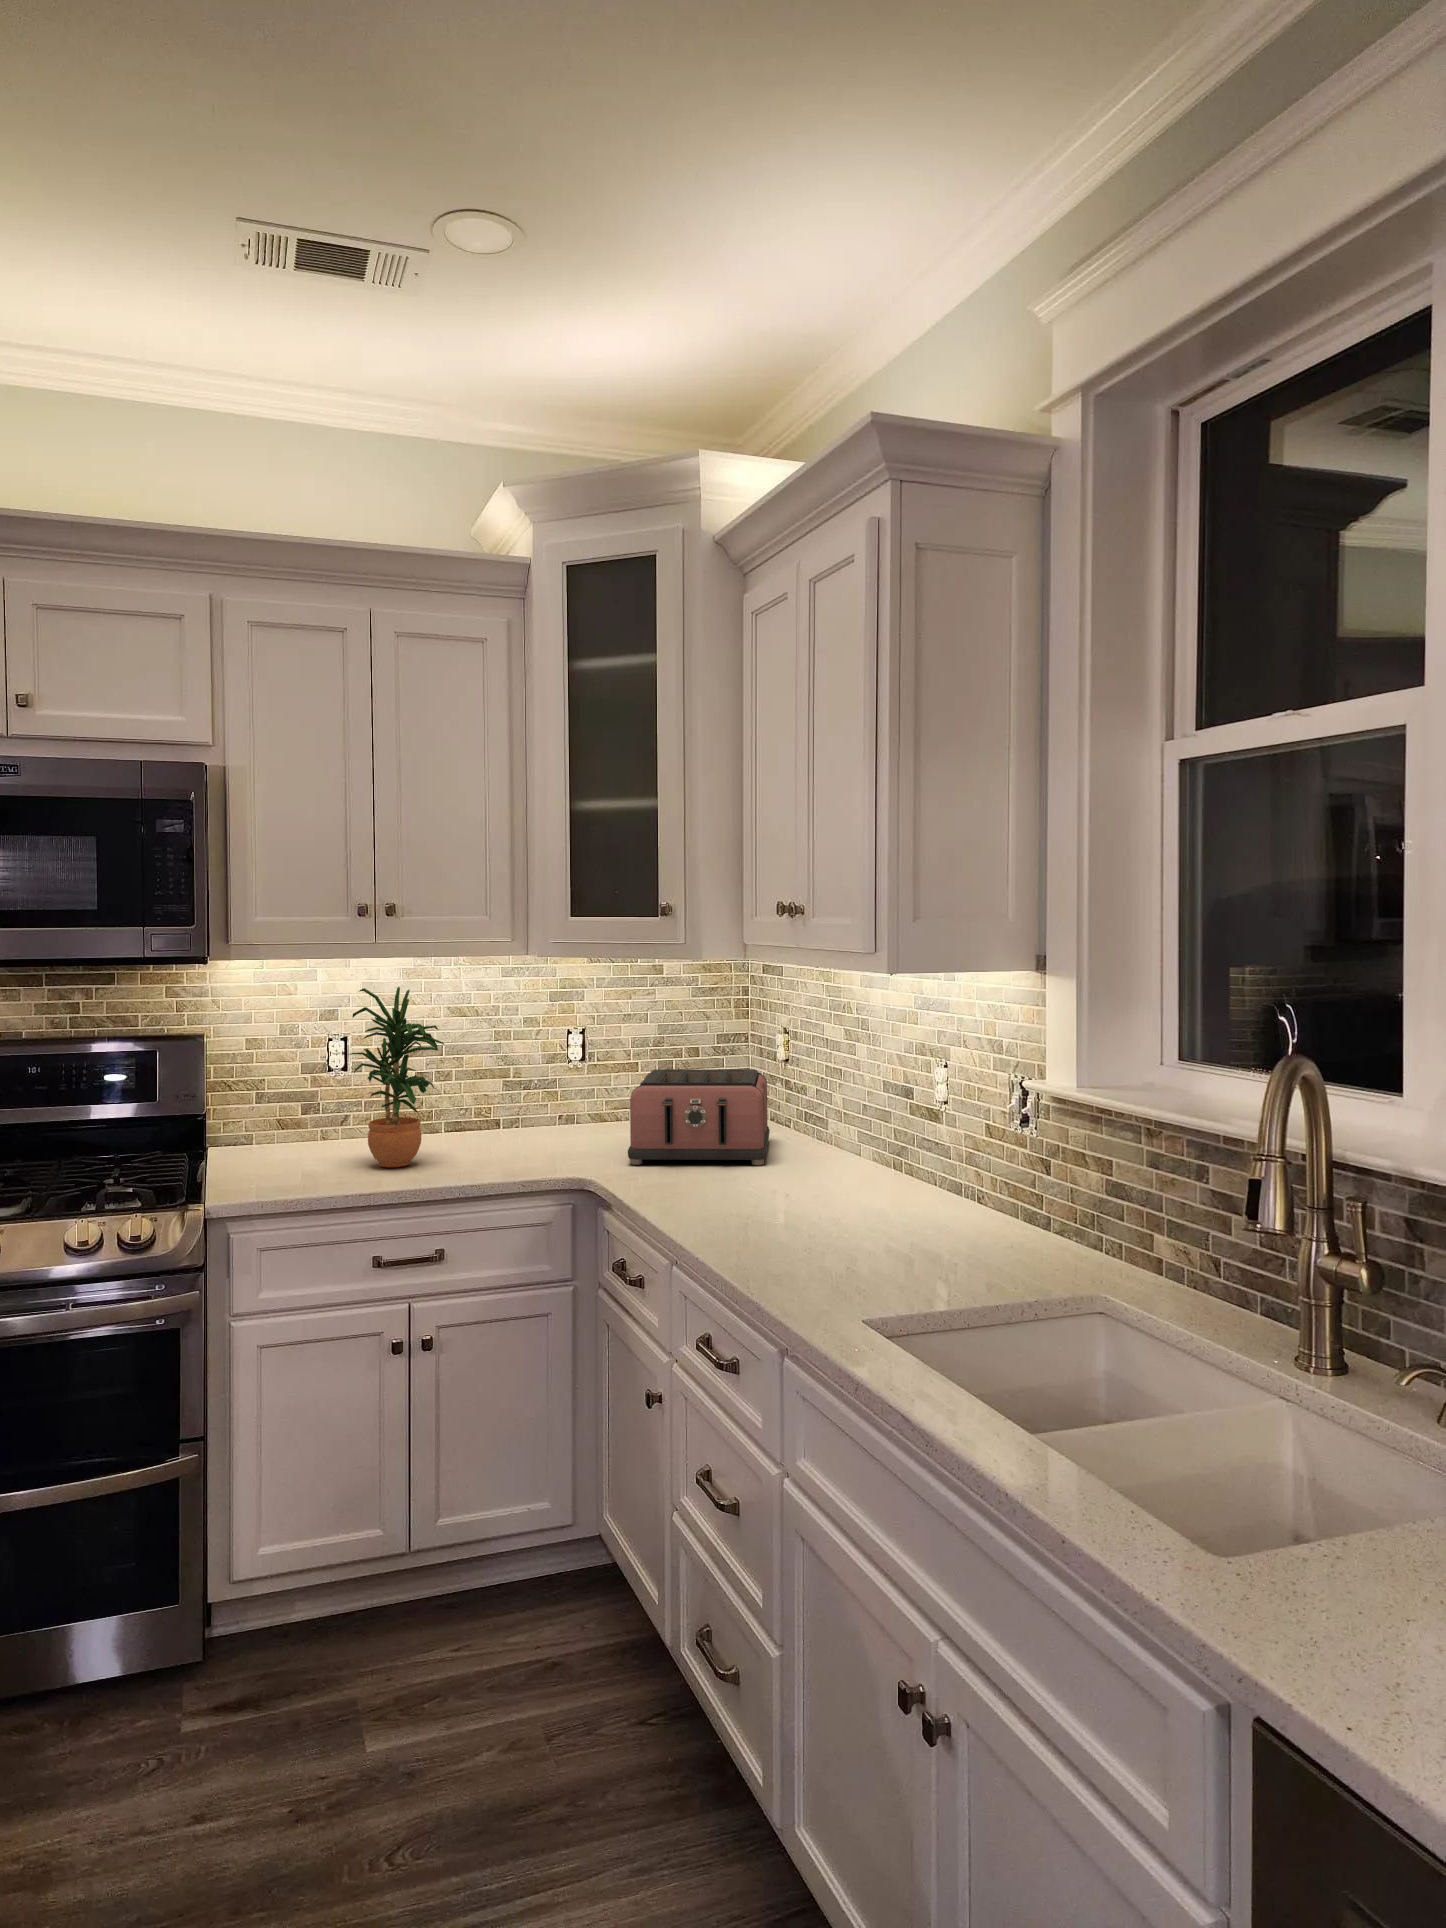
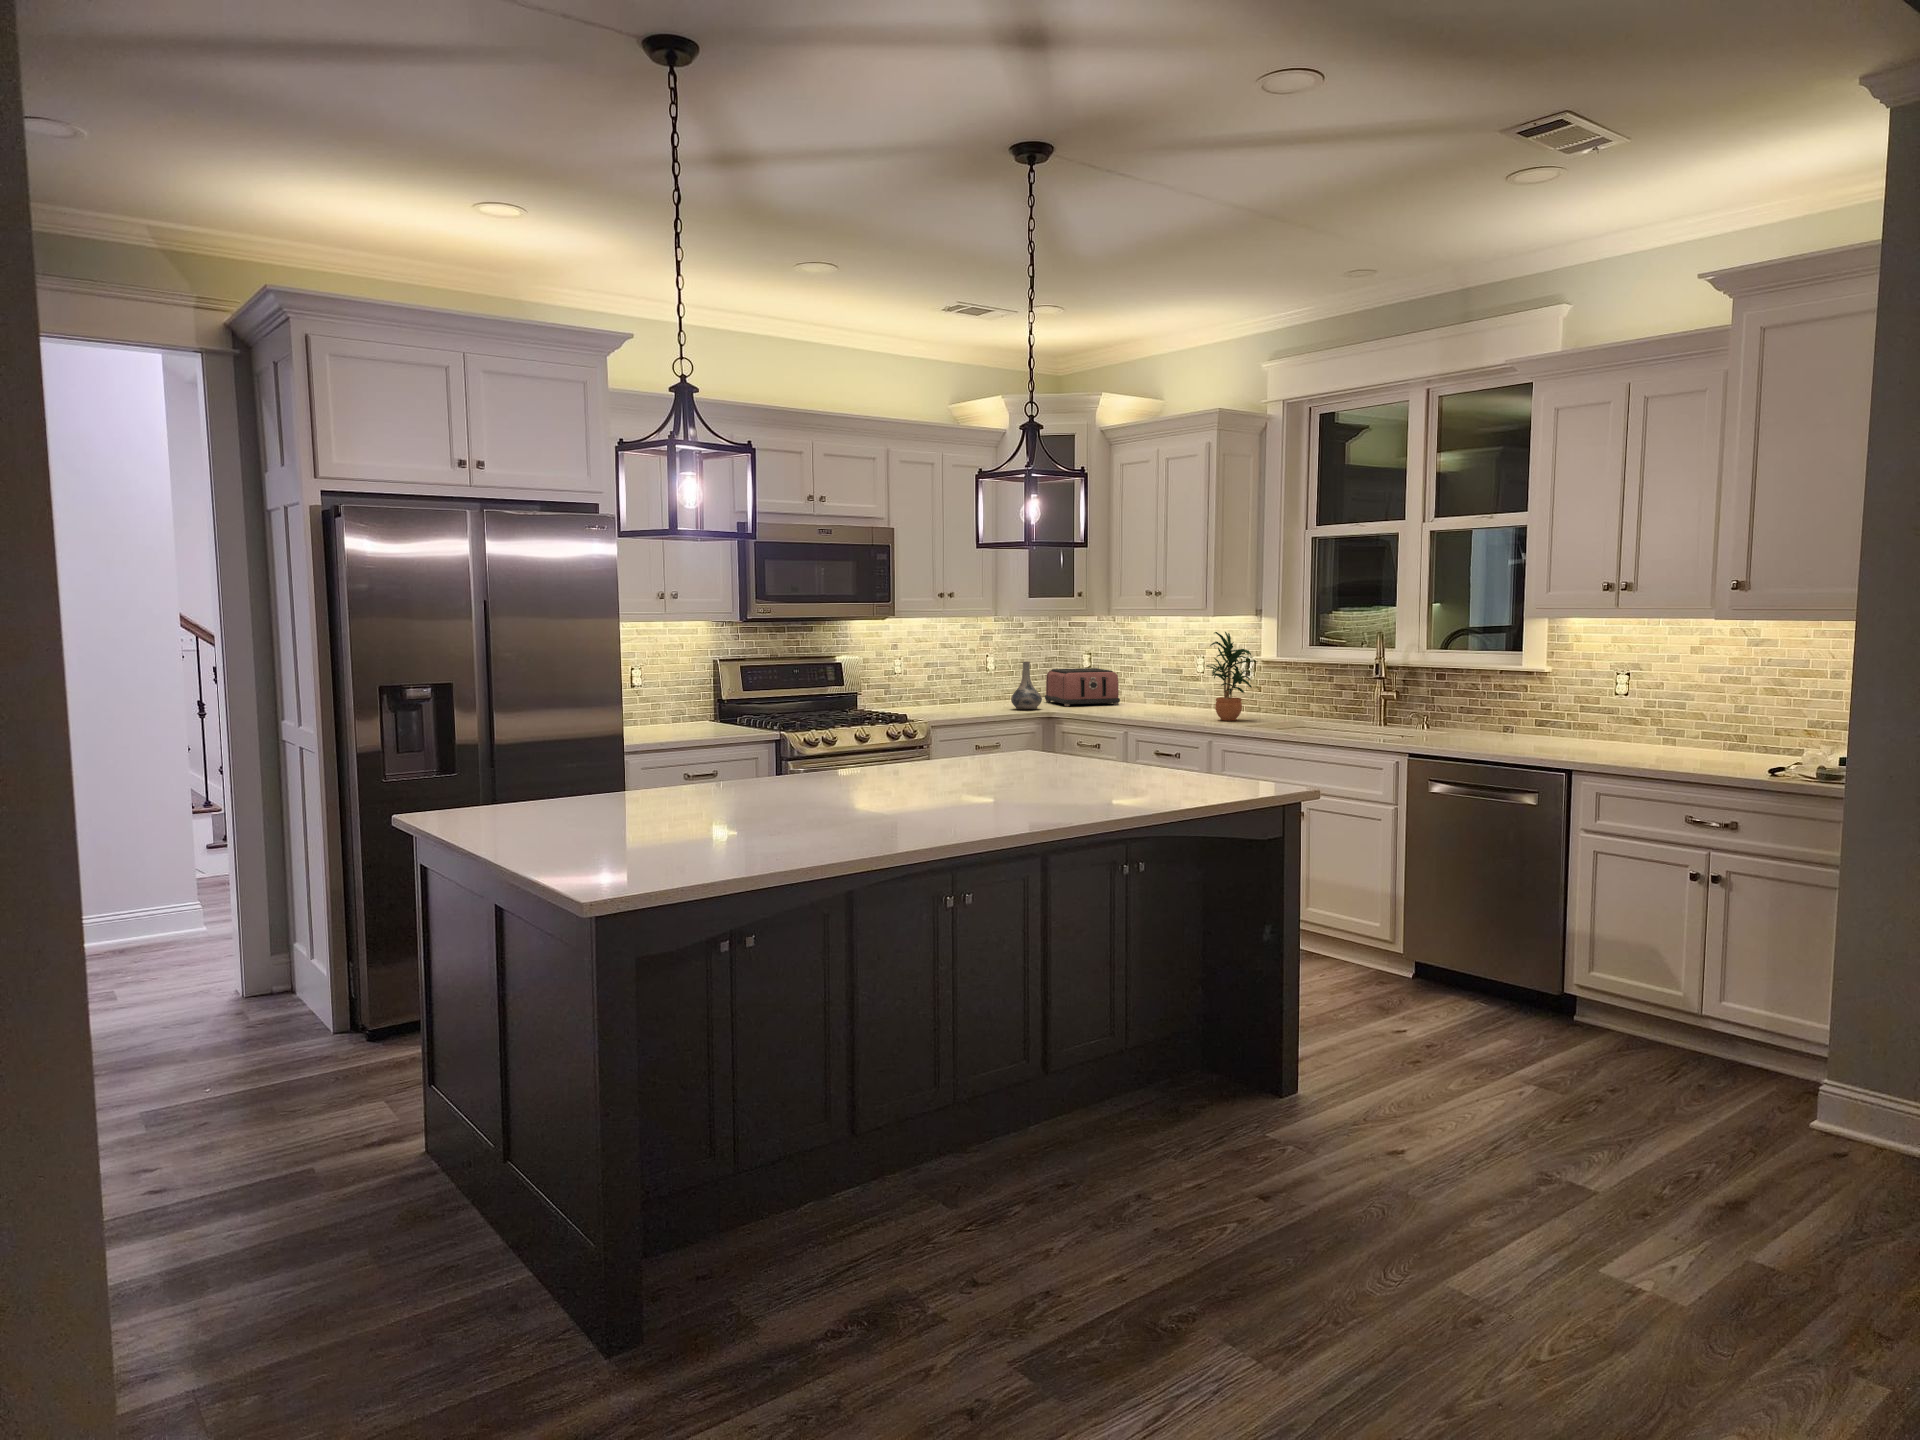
potted plant: present [348,987,444,1168] -> present [1207,632,1257,721]
decorative vase: none [485,1060,556,1173] -> present [1011,662,1042,709]

